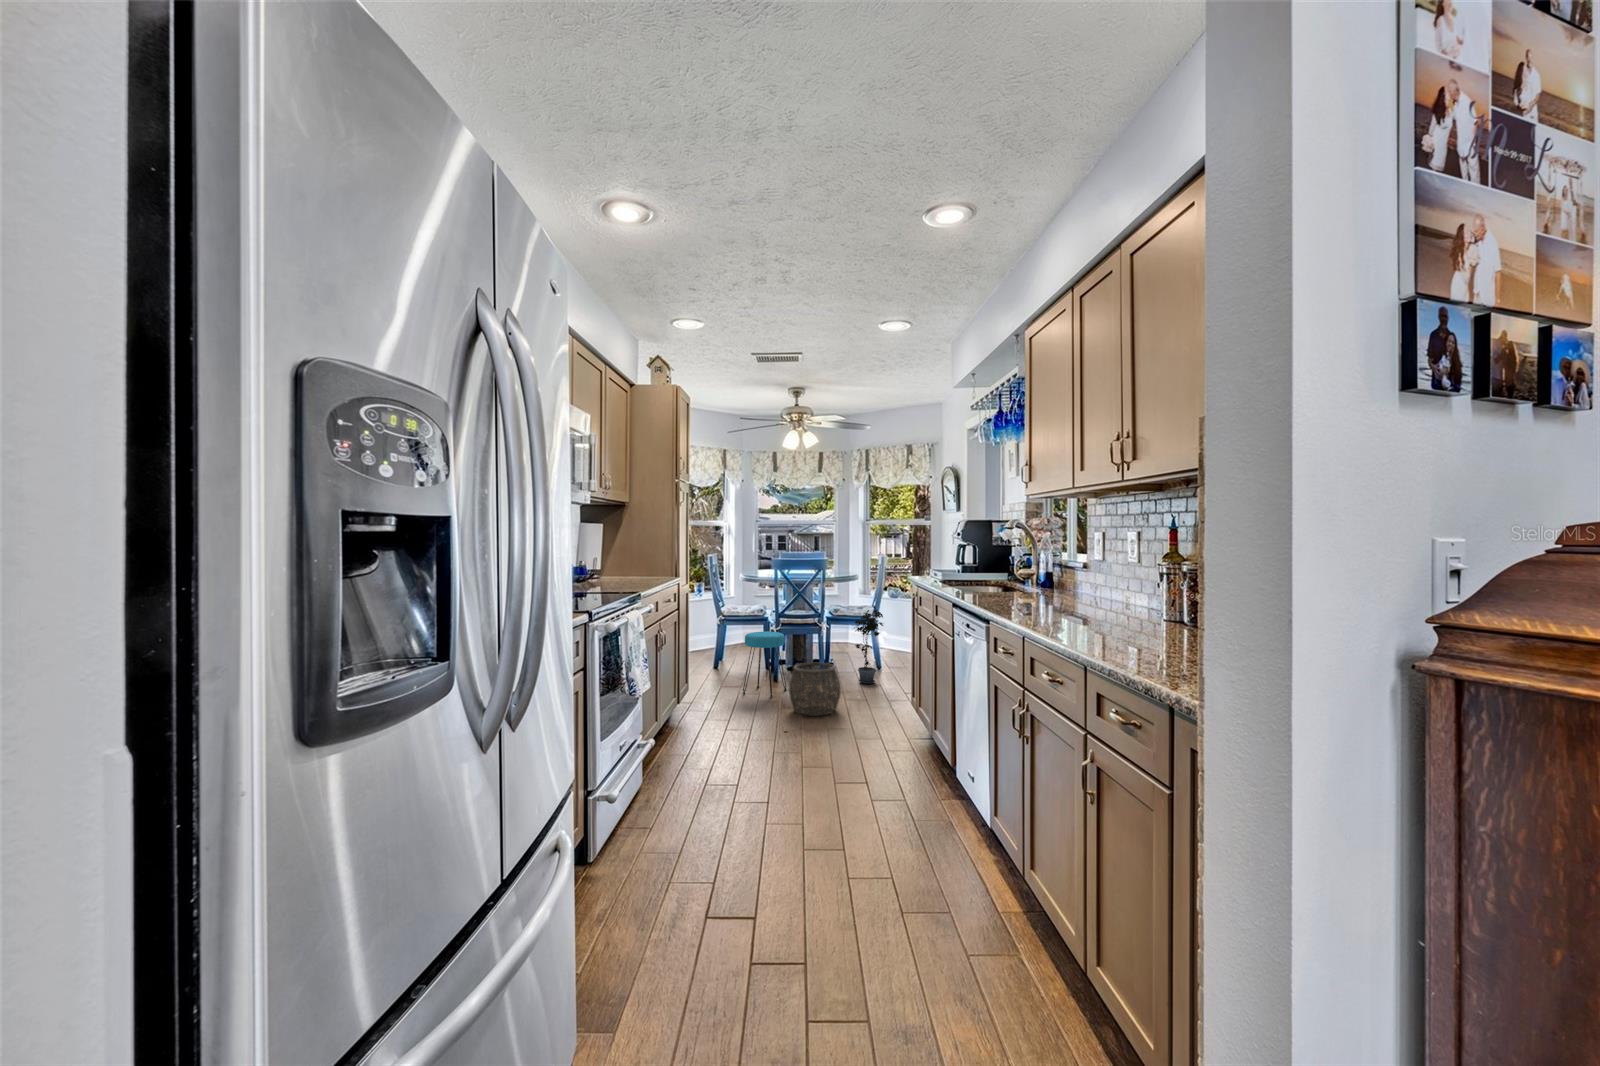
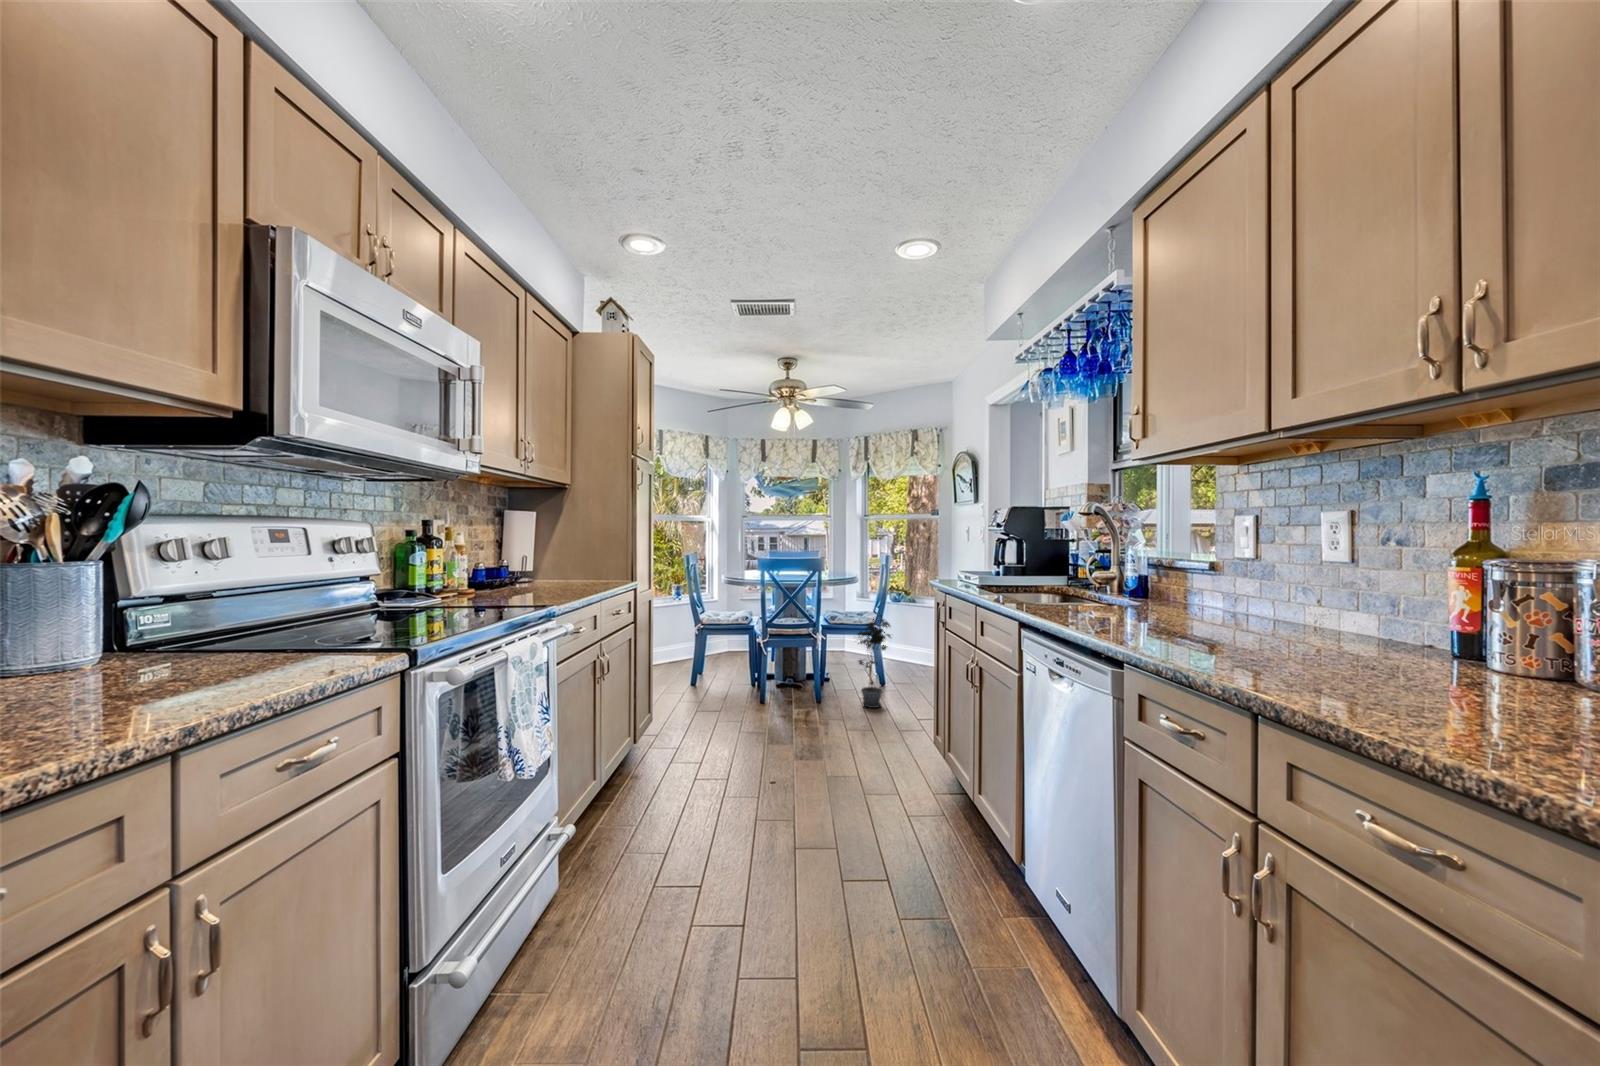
stool: present [743,631,787,697] -> none [721,646,776,728]
woven basket: present [789,663,841,716] -> none [778,687,845,758]

